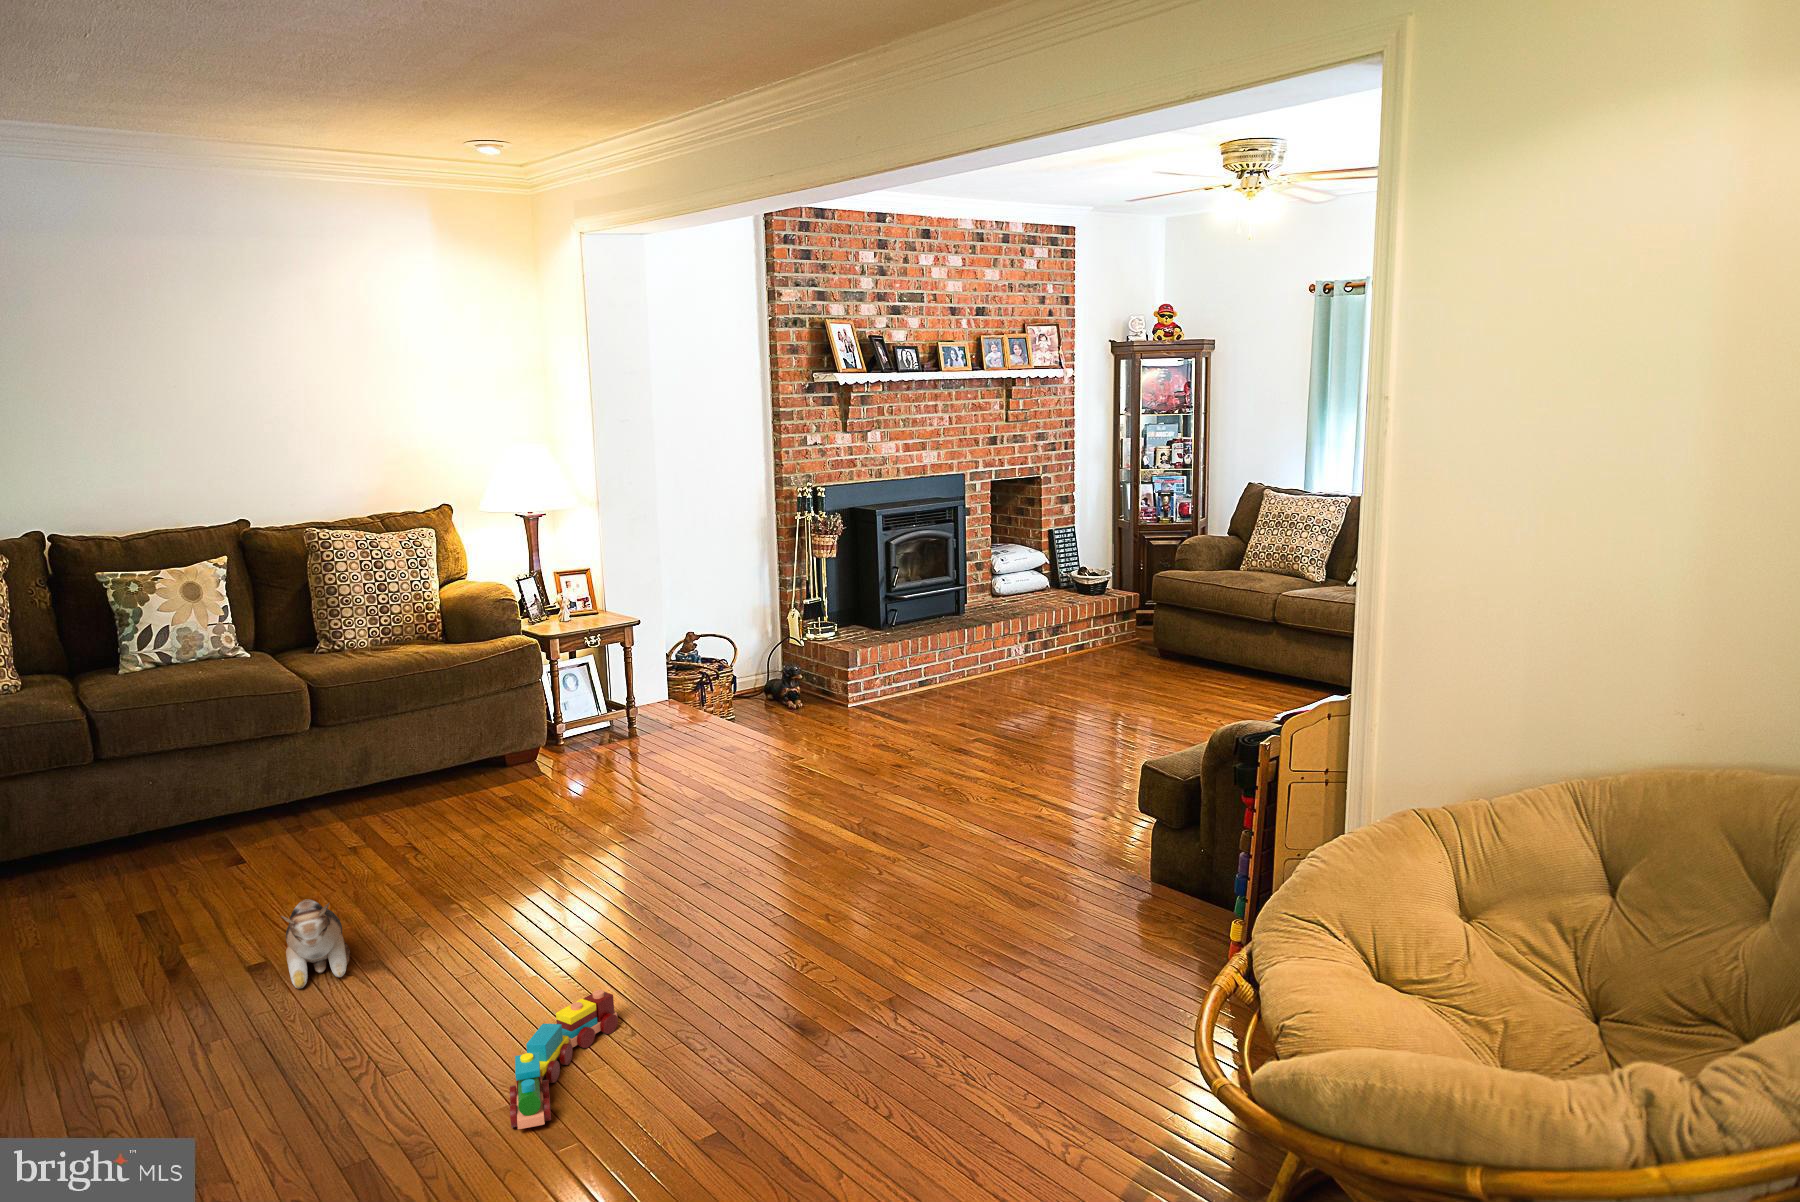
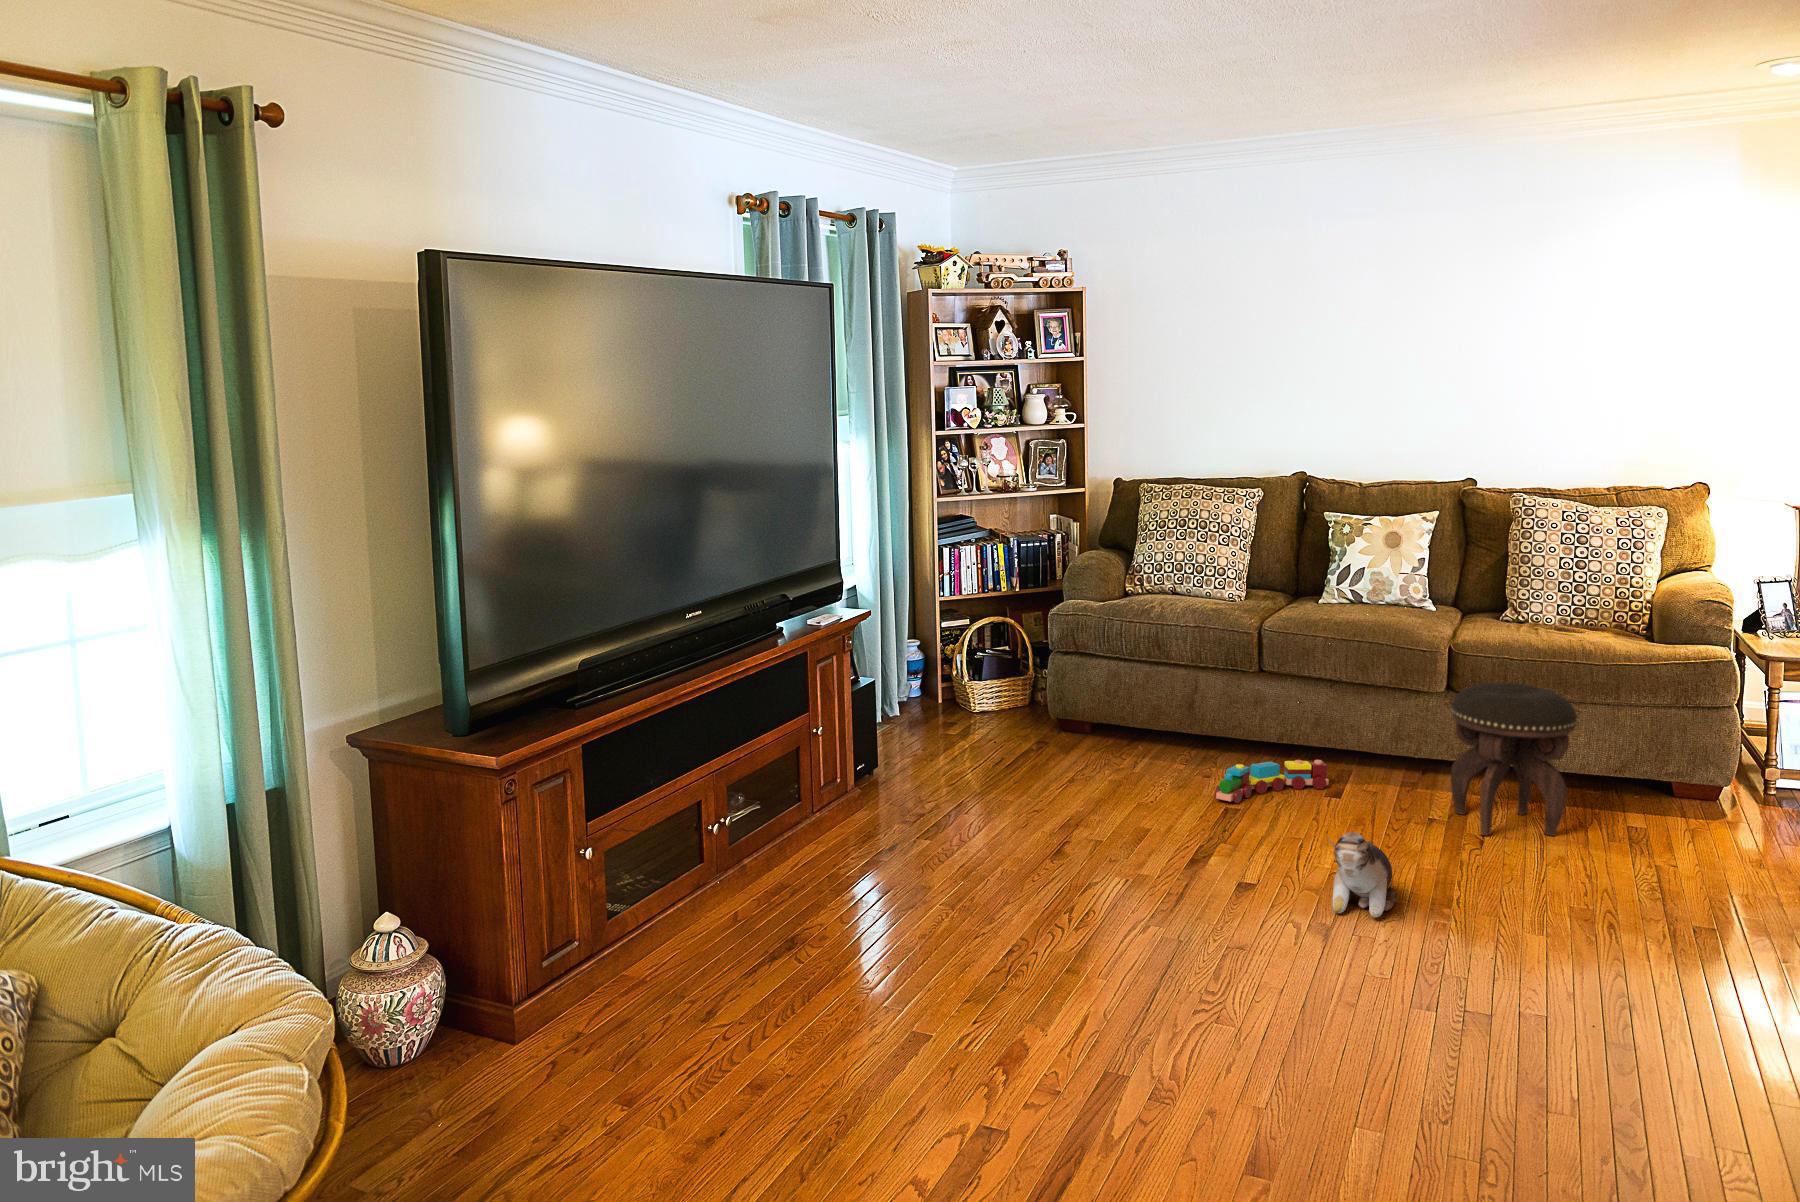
footstool: none [320,708,444,860] -> present [1451,682,1577,836]
toy train: present [510,990,618,1129] -> present [1215,760,1329,803]

